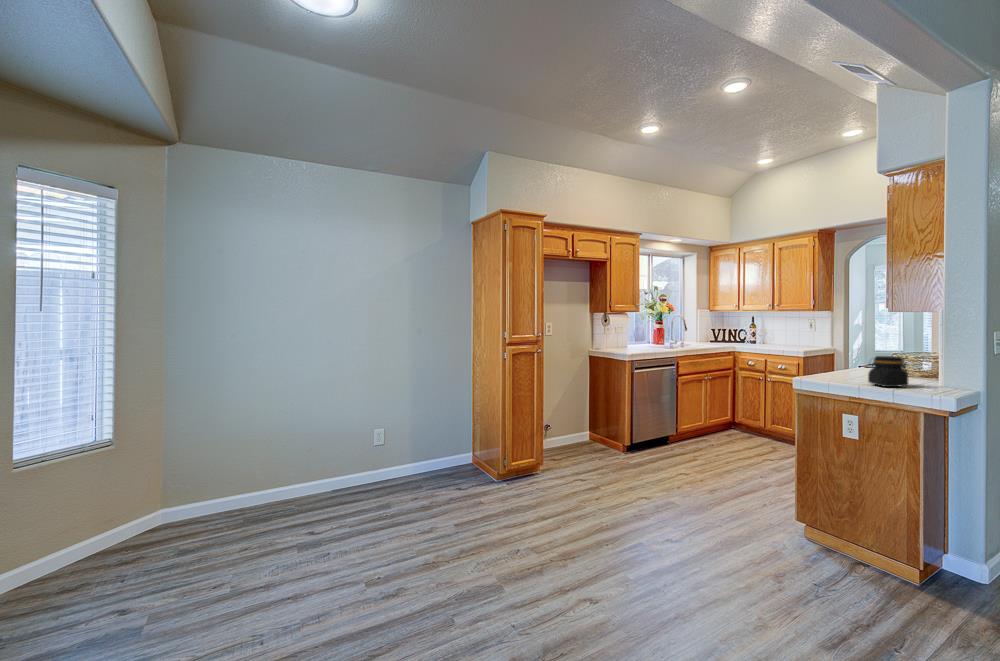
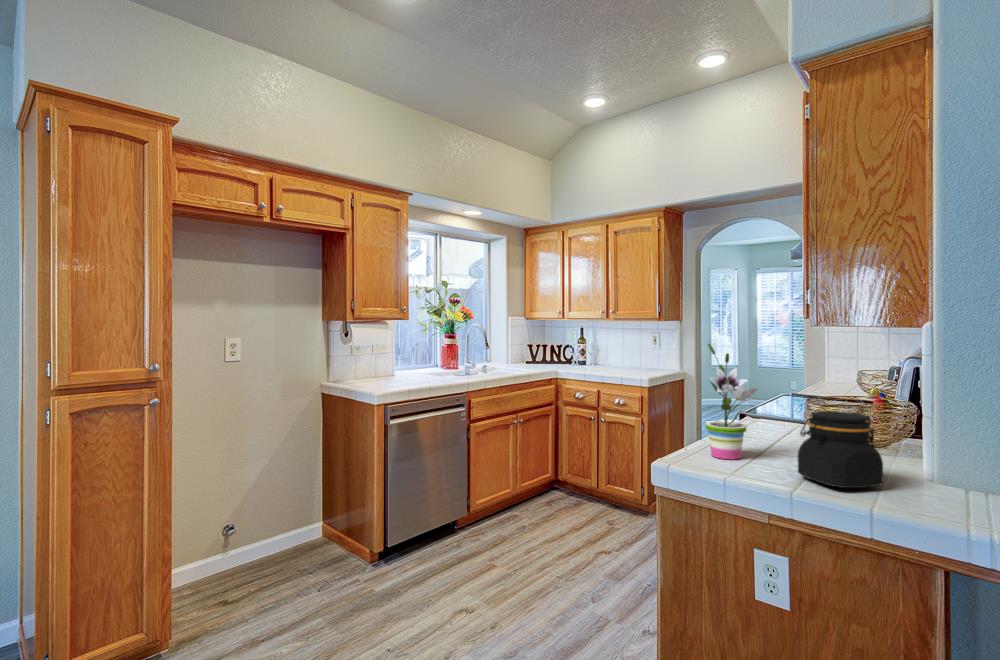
potted plant: none [826,326,858,380] -> present [706,344,759,460]

